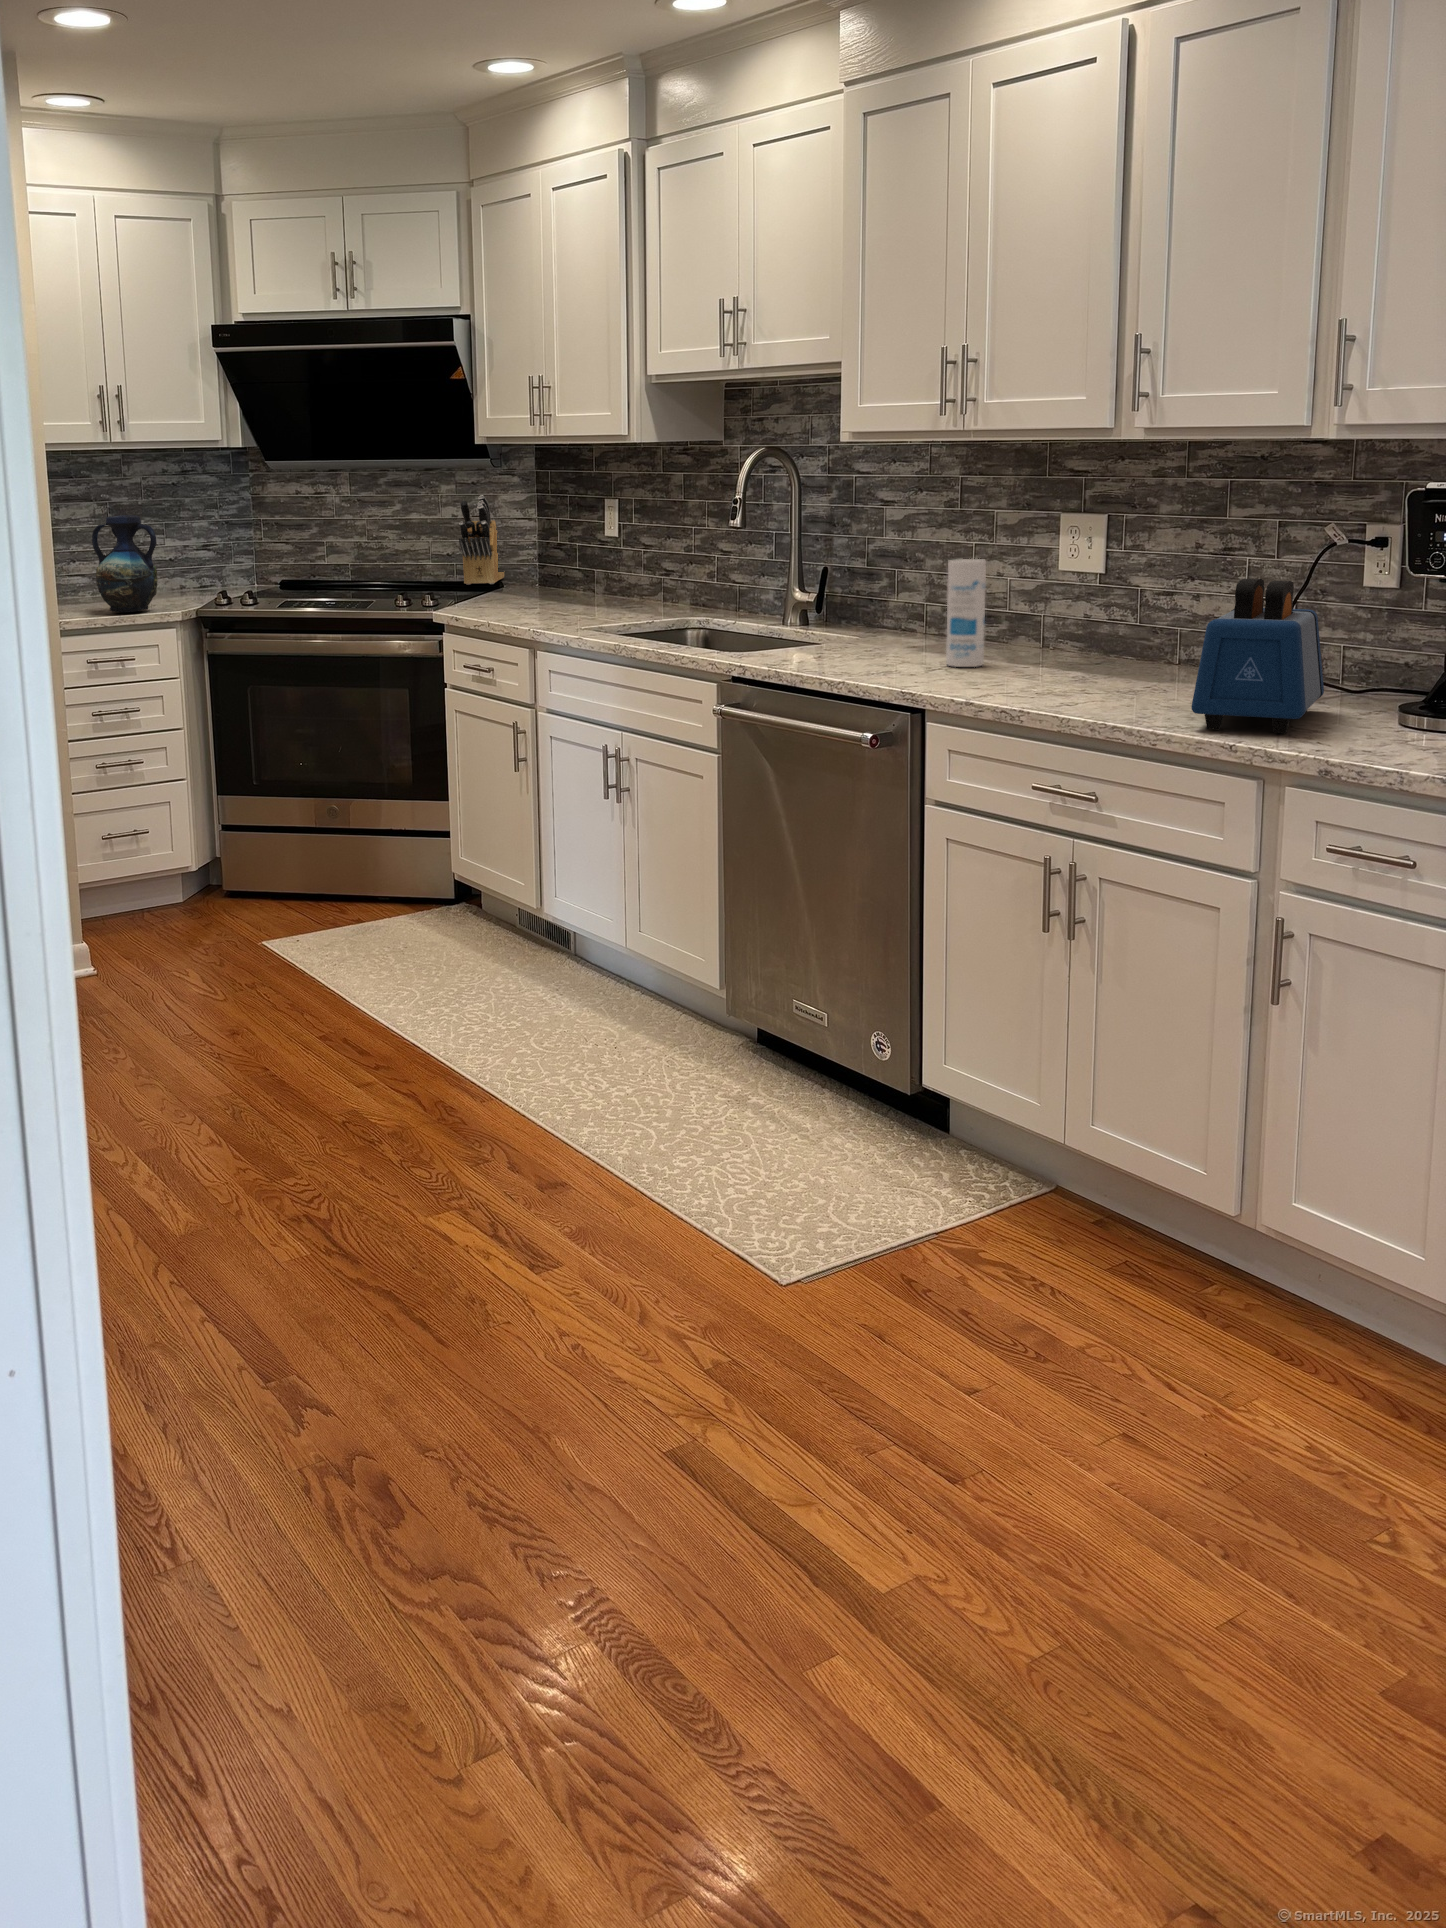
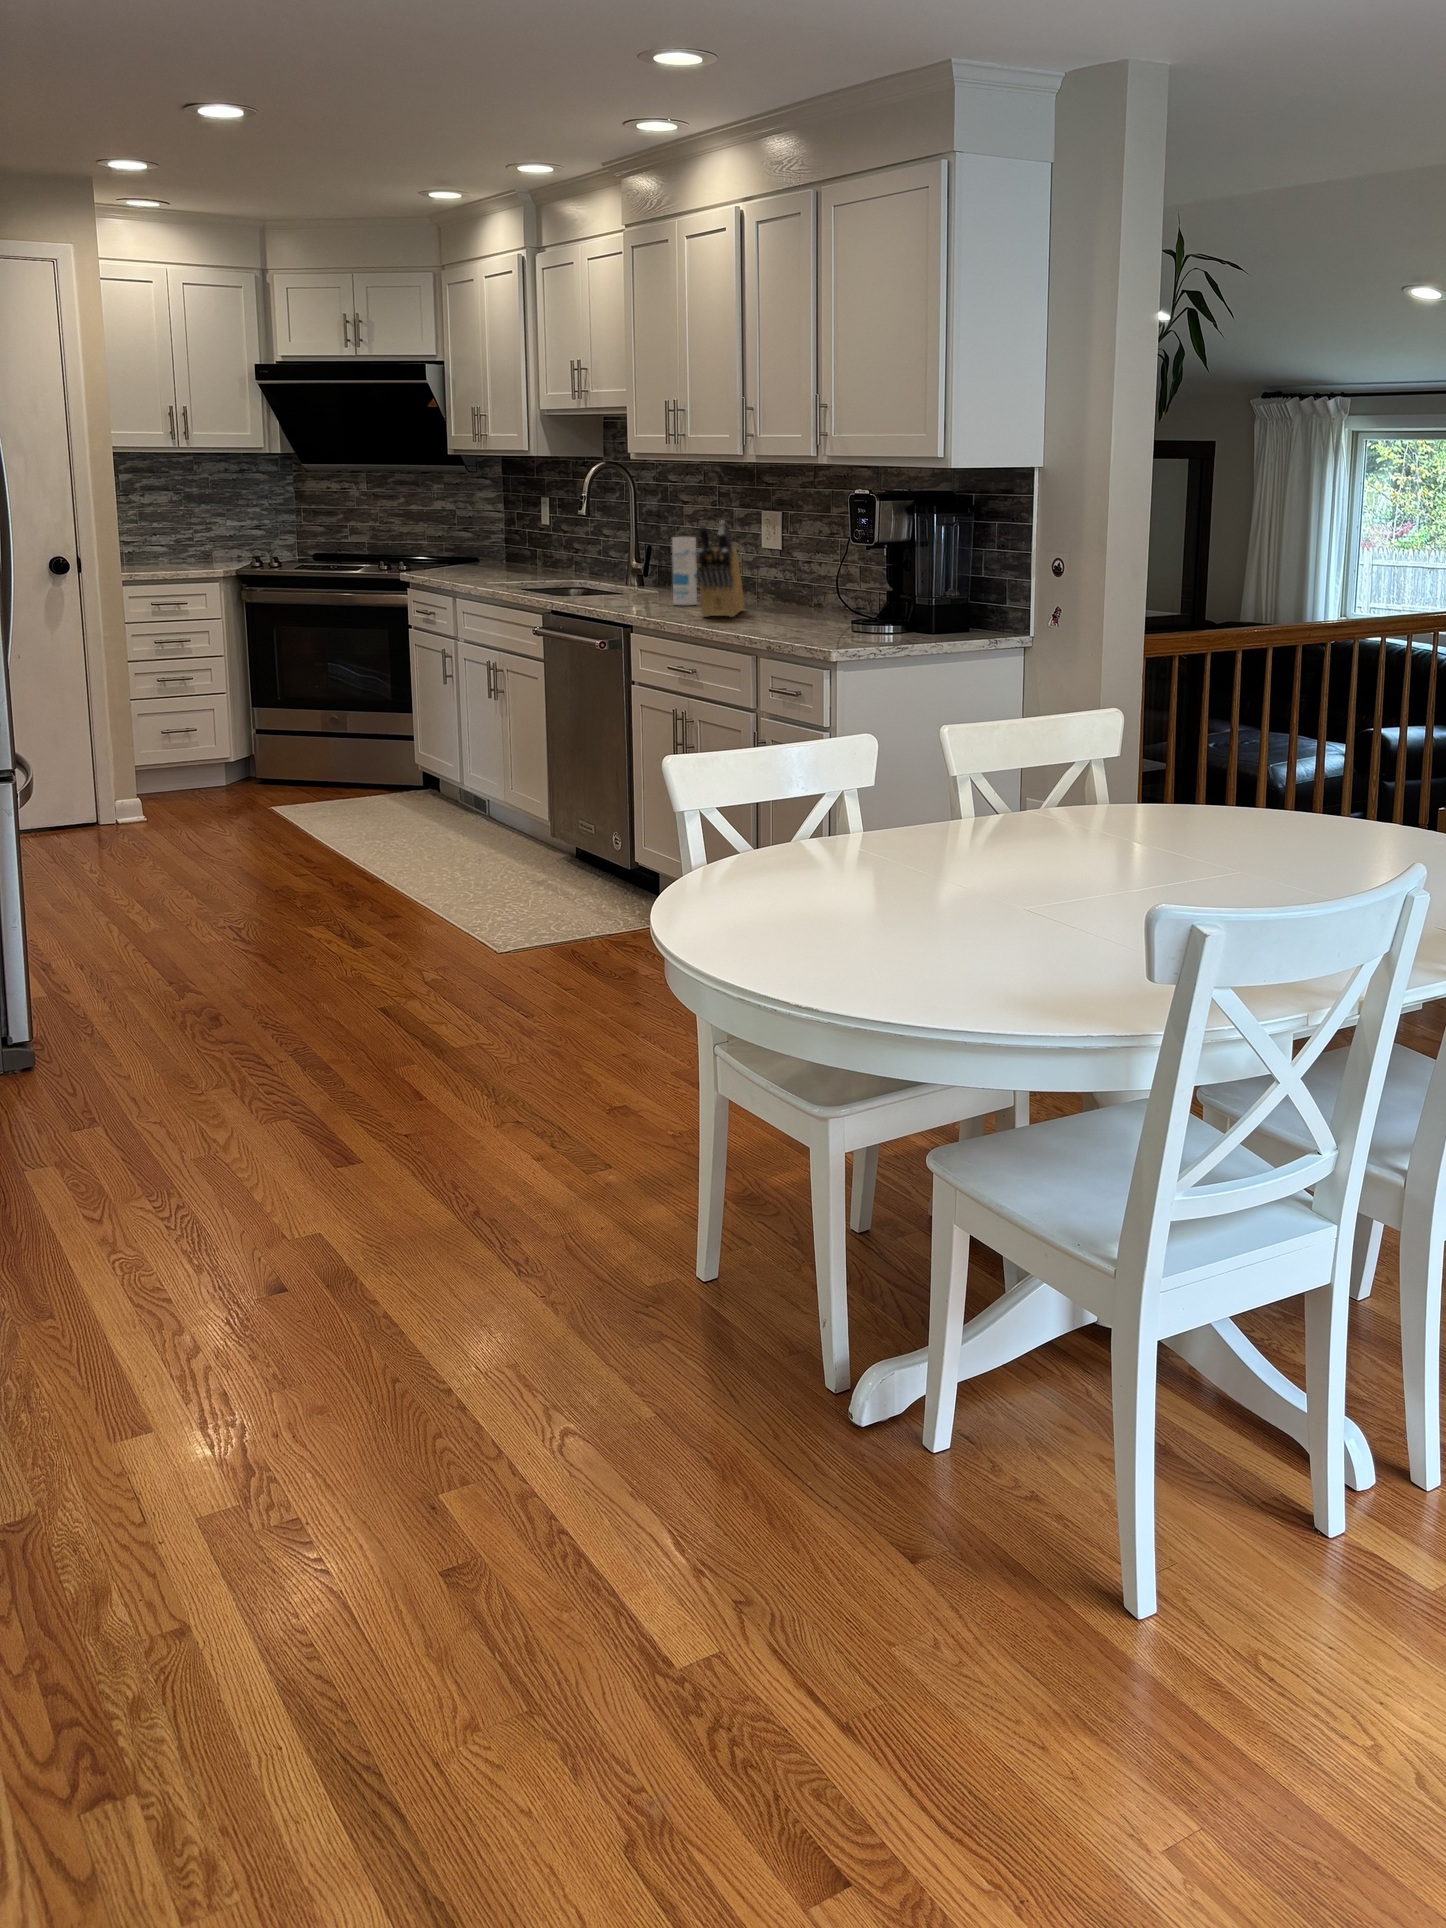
knife block: present [459,495,504,585] -> present [697,520,745,617]
vase: present [92,515,158,613] -> none [159,500,207,570]
toaster: present [1191,579,1324,733] -> none [736,545,835,634]

